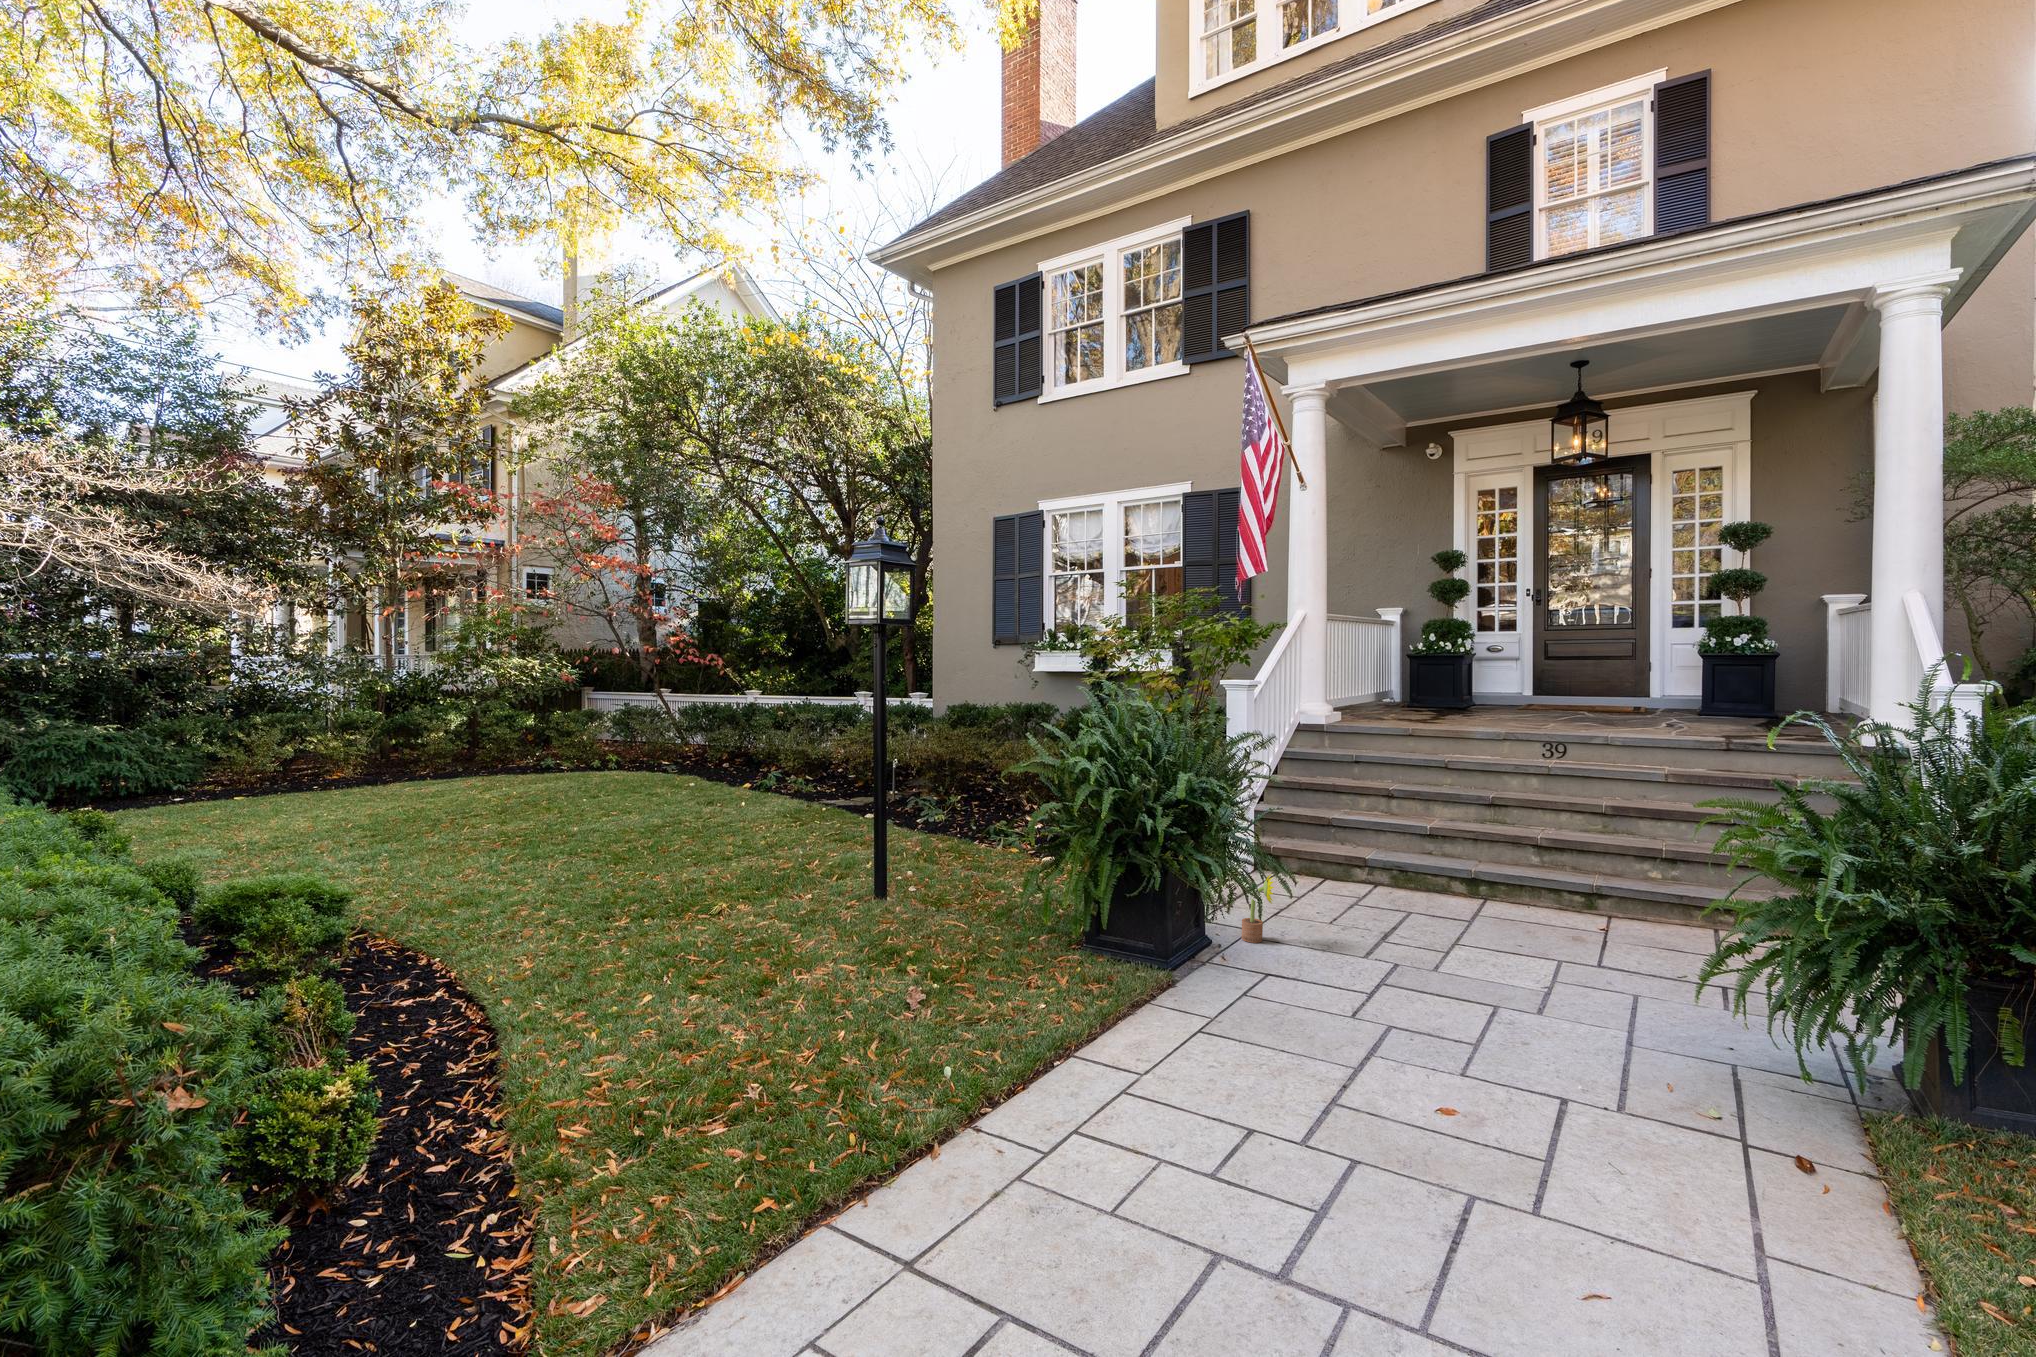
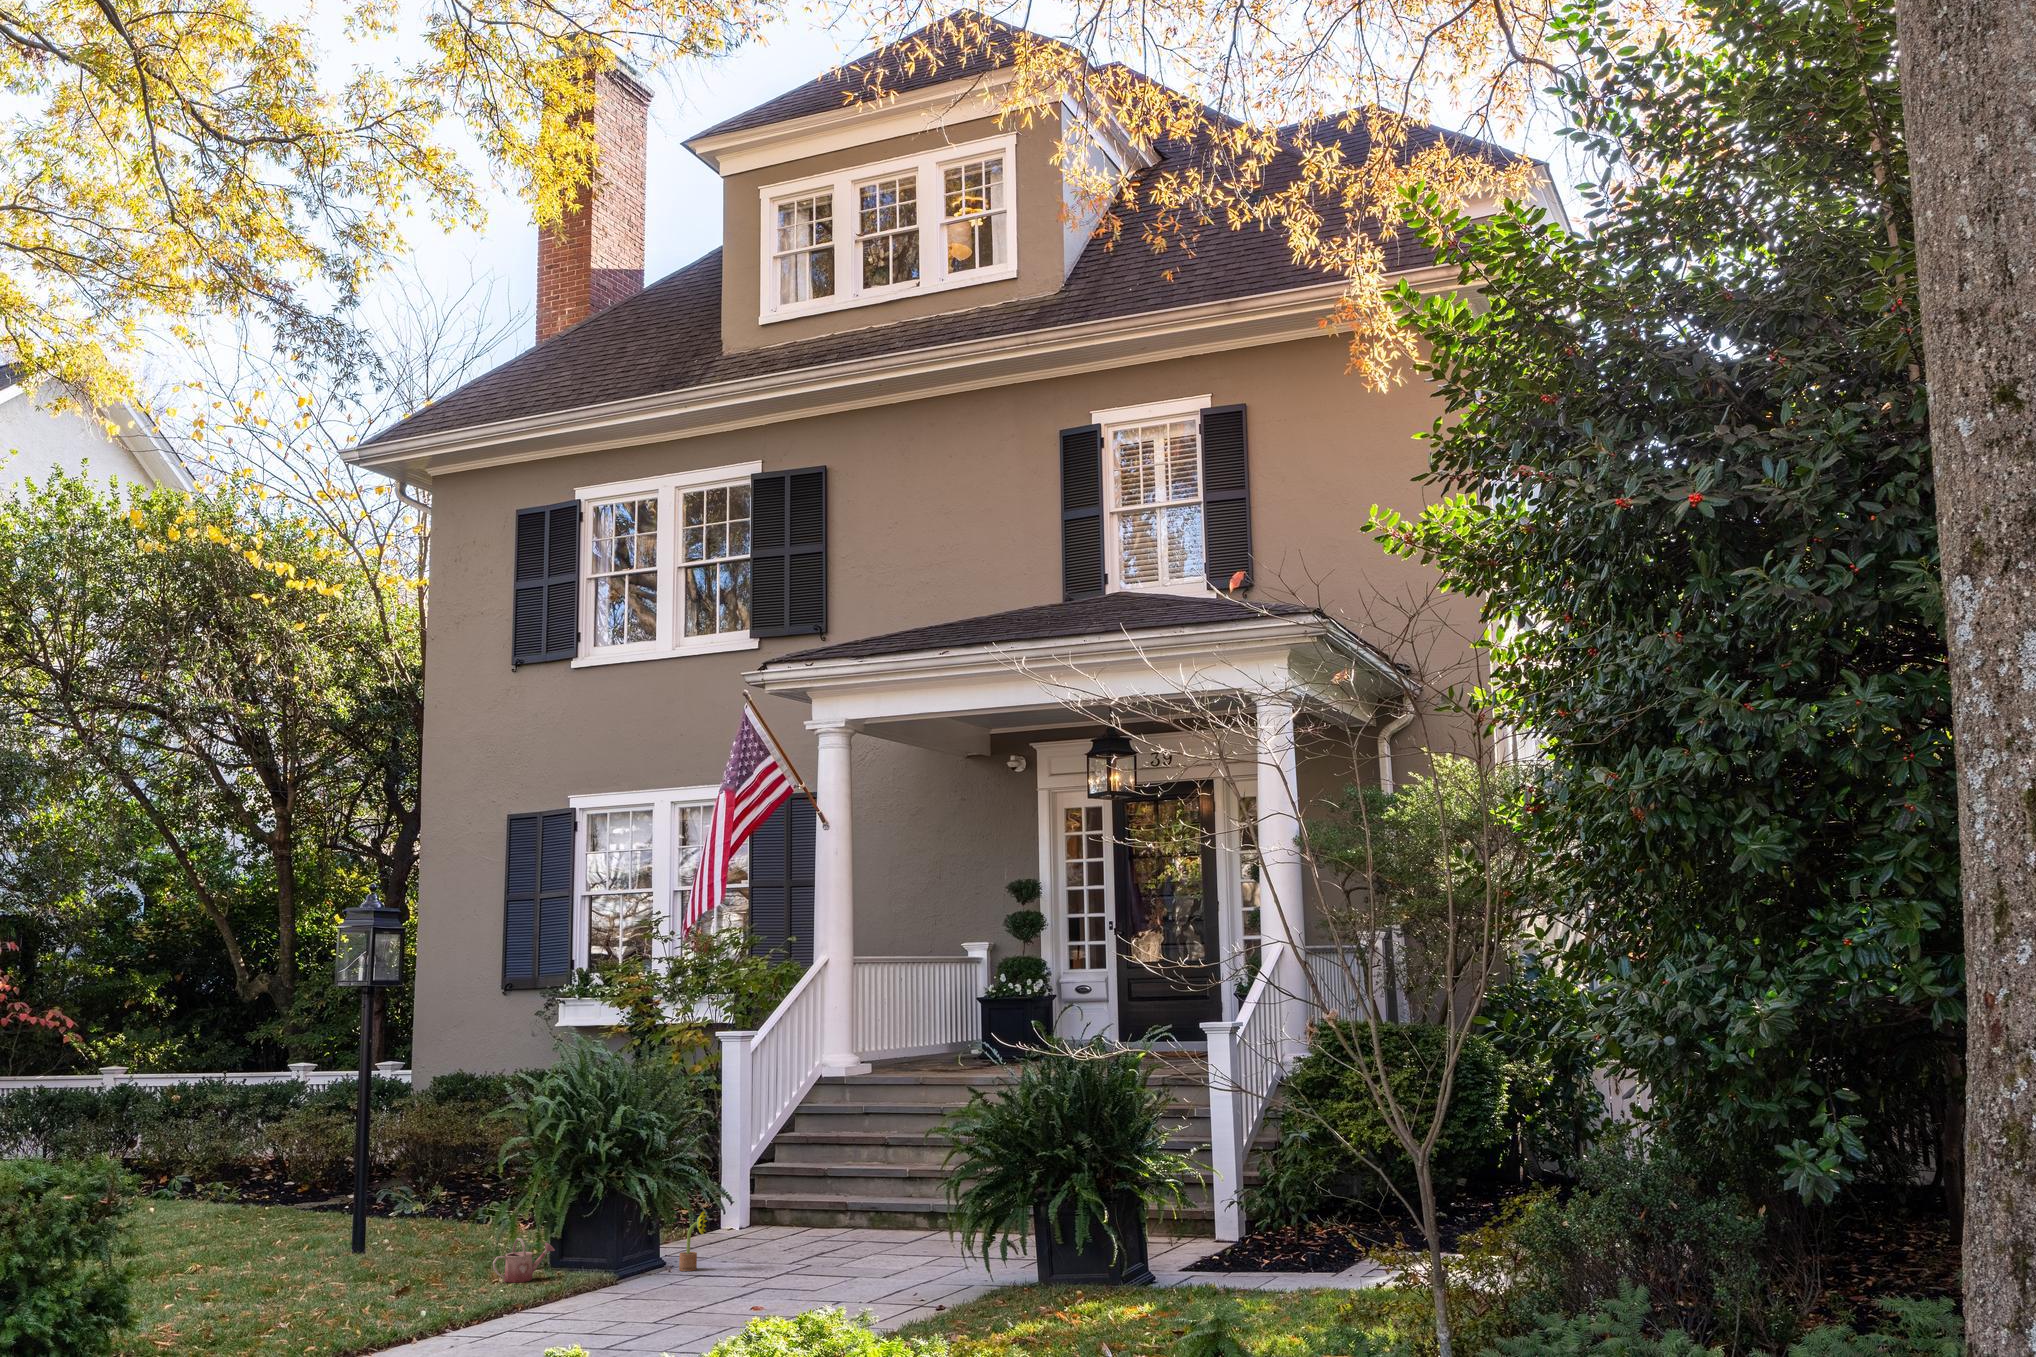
watering can: none [1036,893,1101,945] -> present [493,1238,555,1283]

